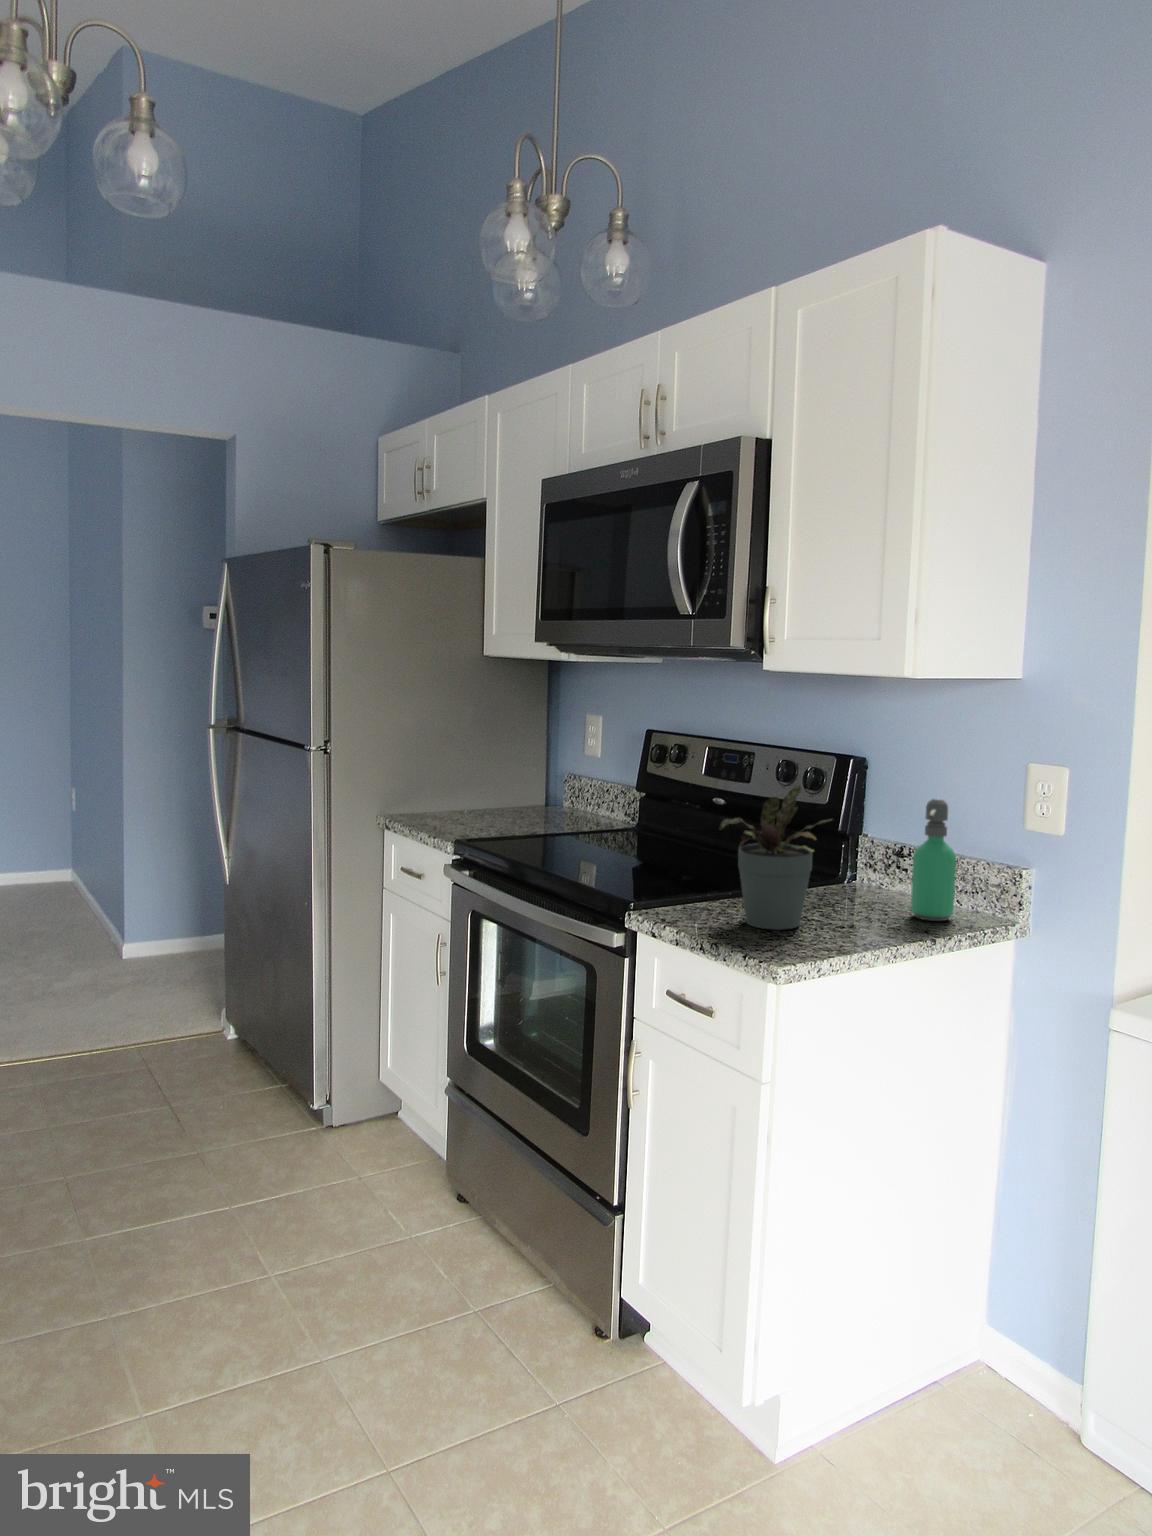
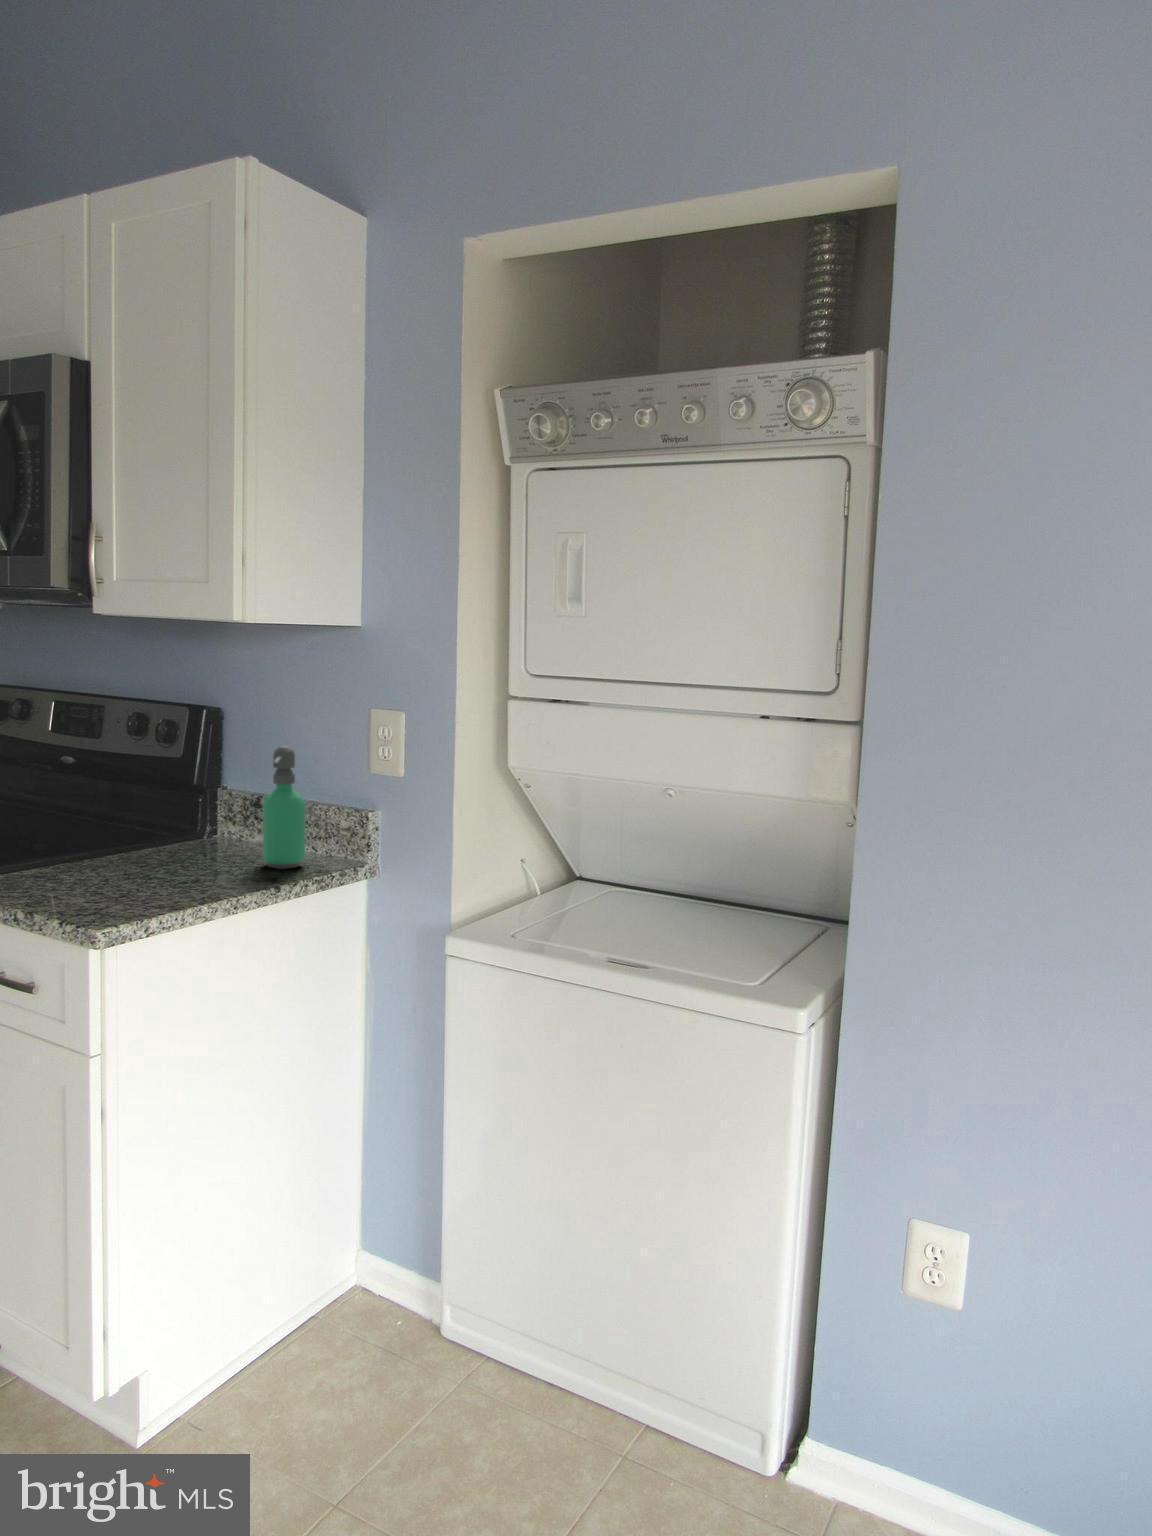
potted plant: present [720,785,831,930] -> none [38,736,168,892]

